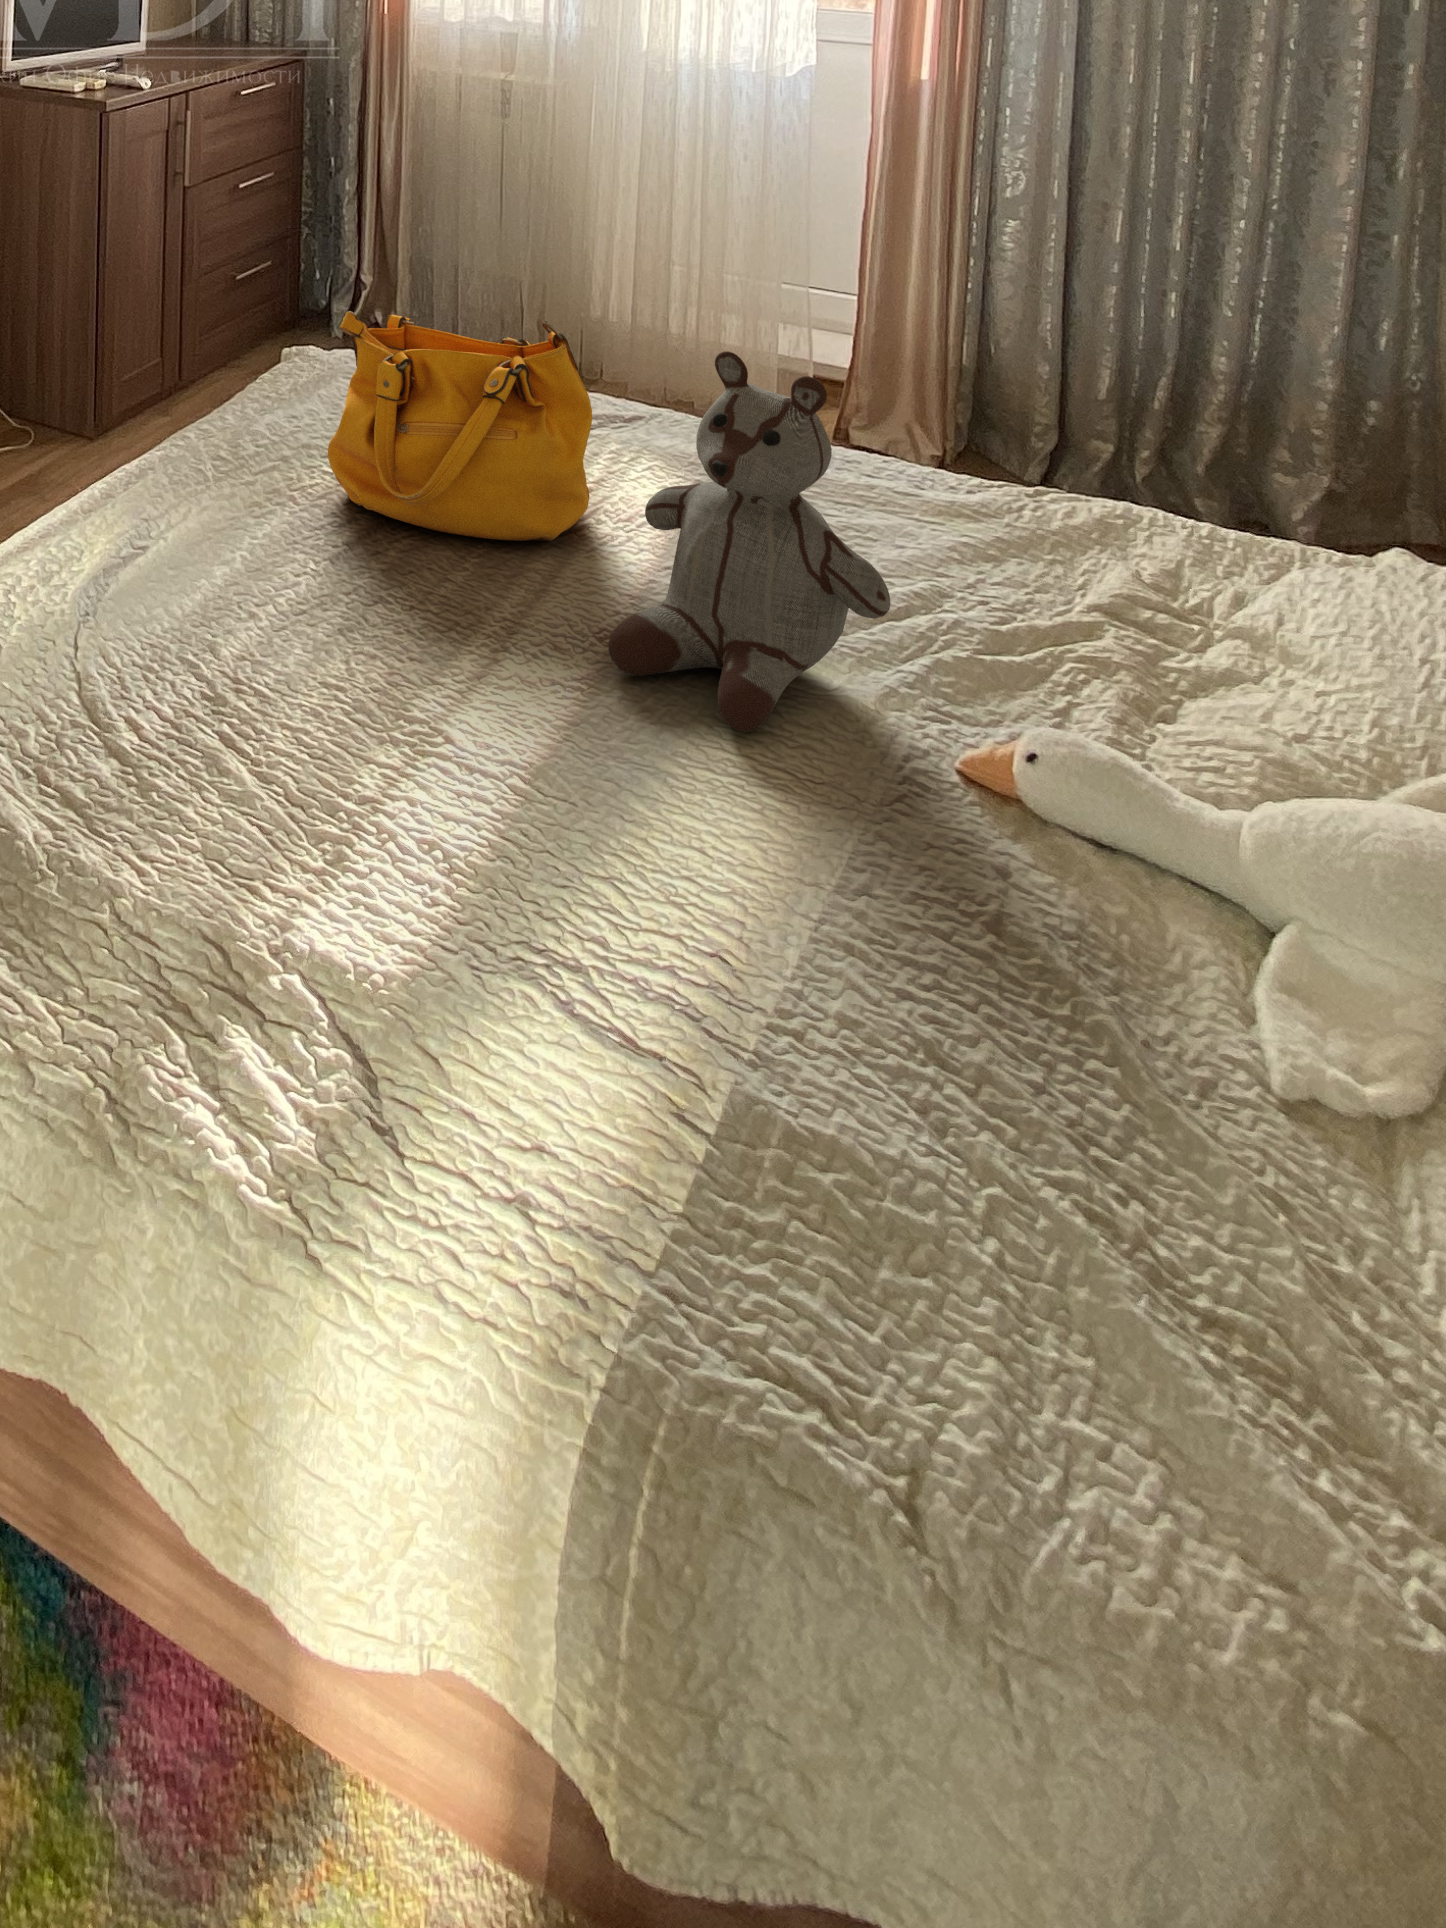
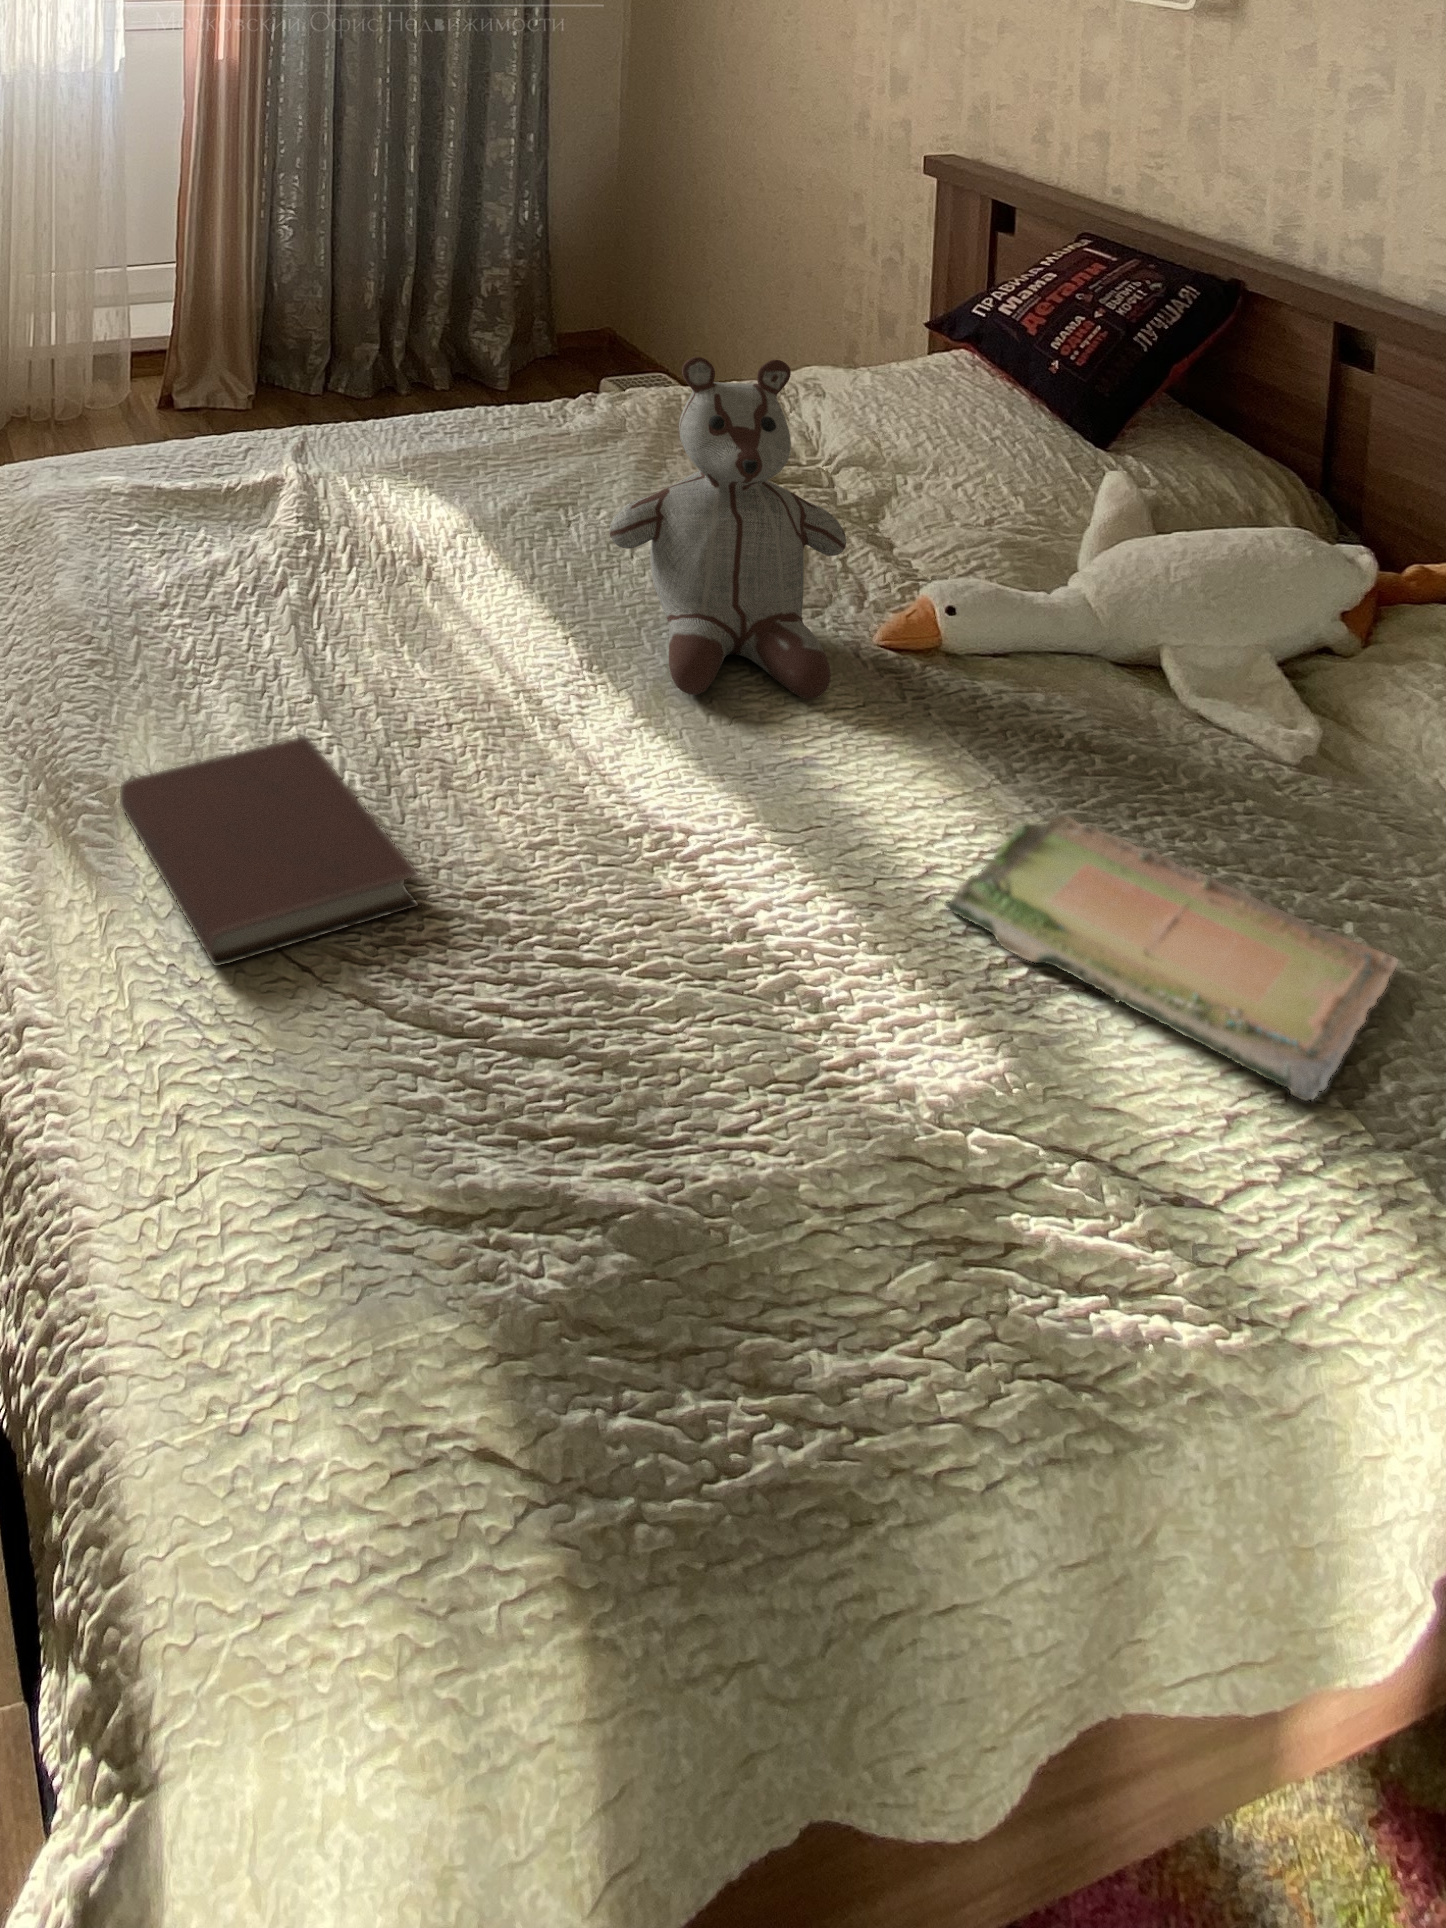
handbag: present [328,311,592,541] -> none [226,380,486,652]
notebook: none [25,511,260,659] -> present [120,737,419,966]
tray: none [548,880,970,1228] -> present [945,809,1397,1101]

